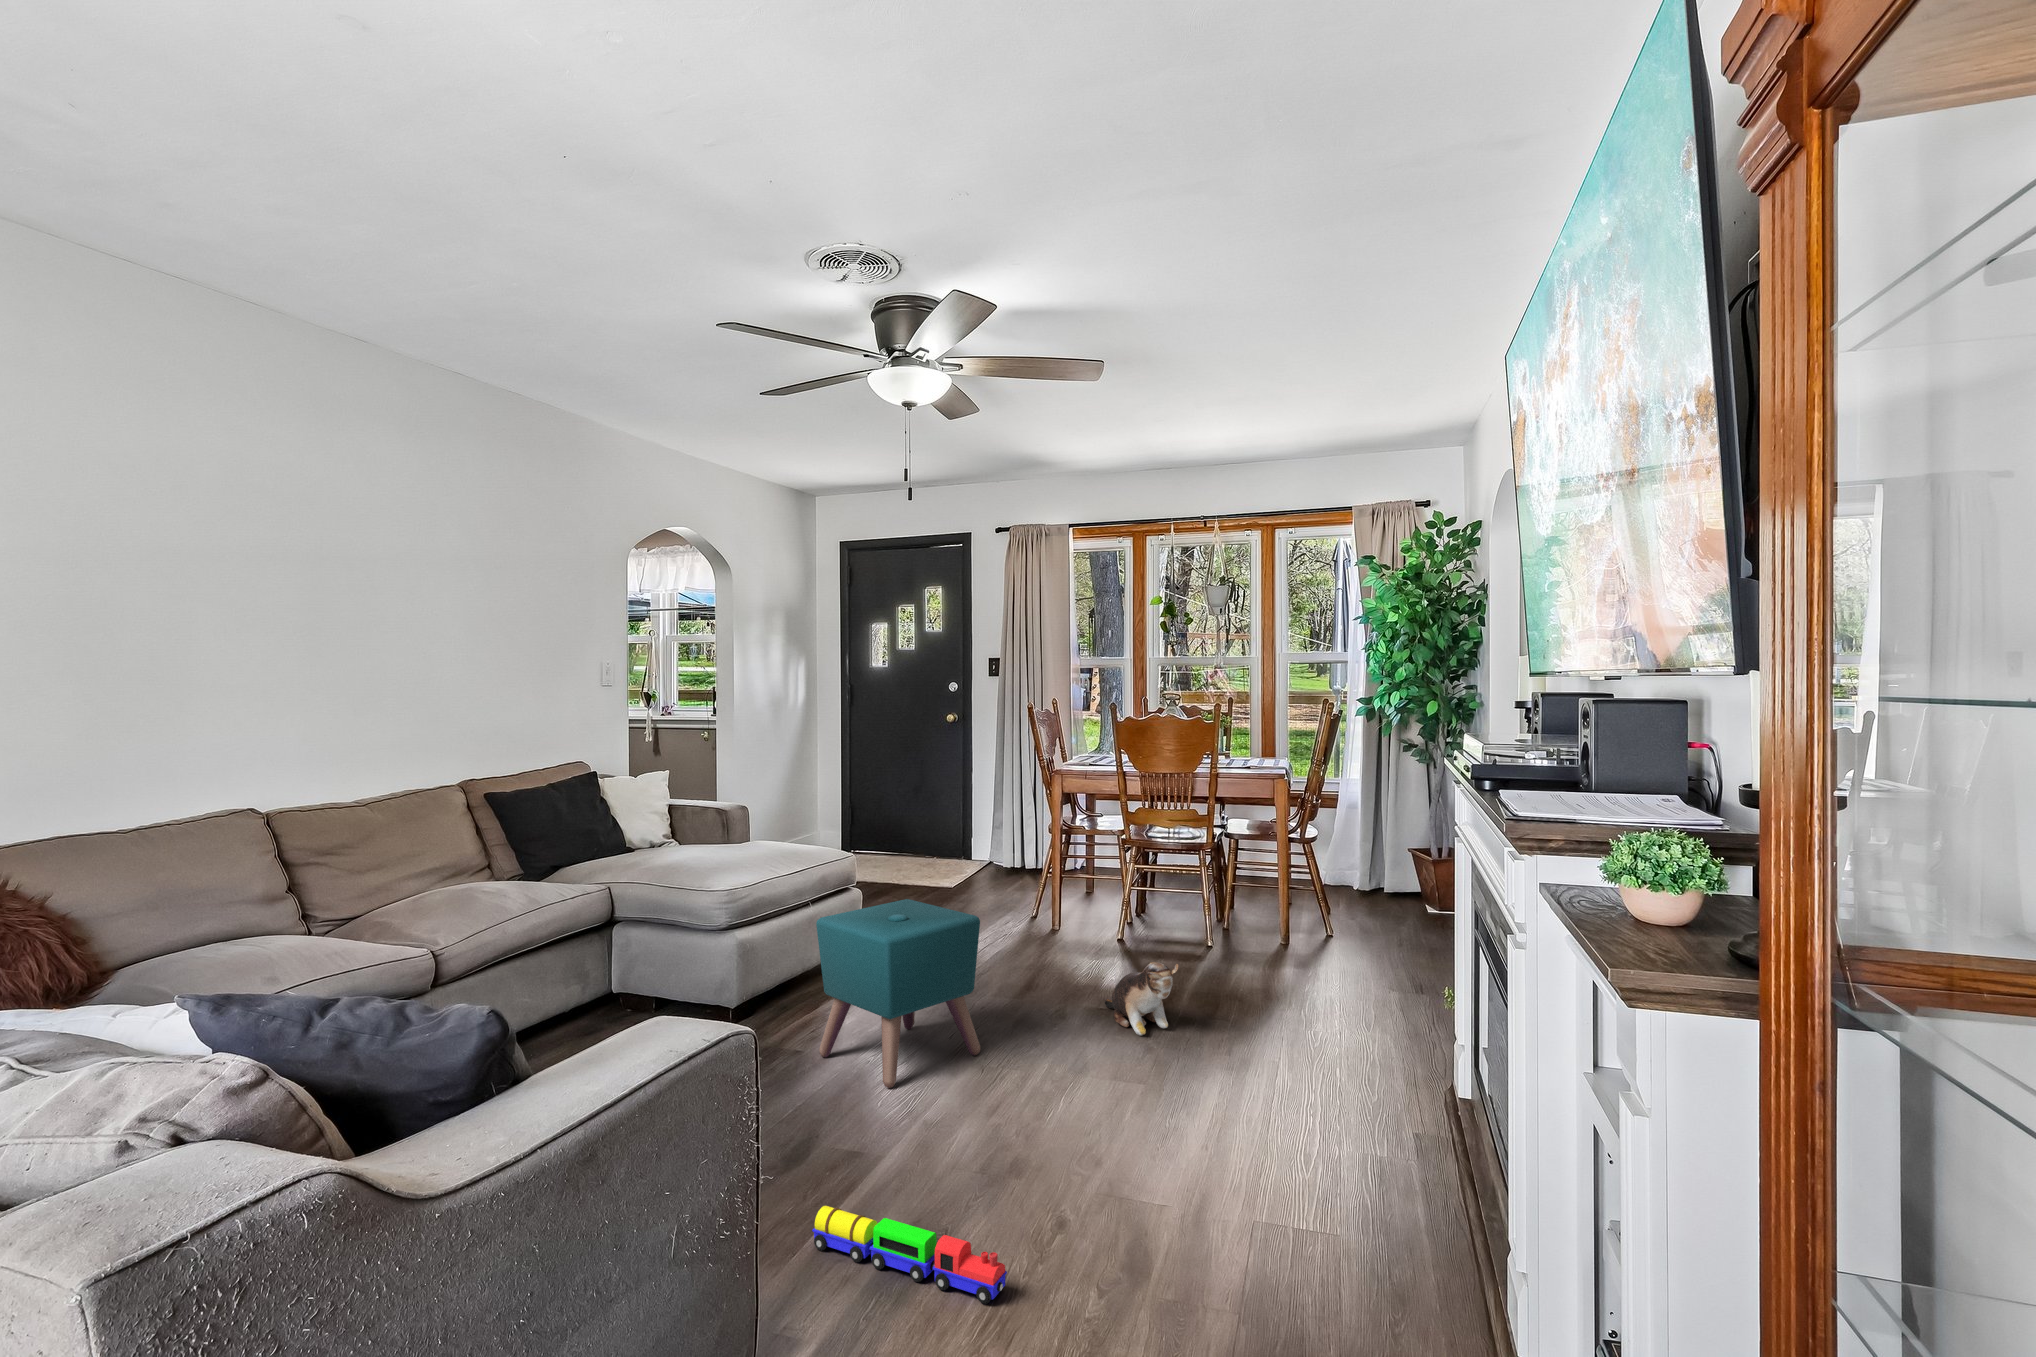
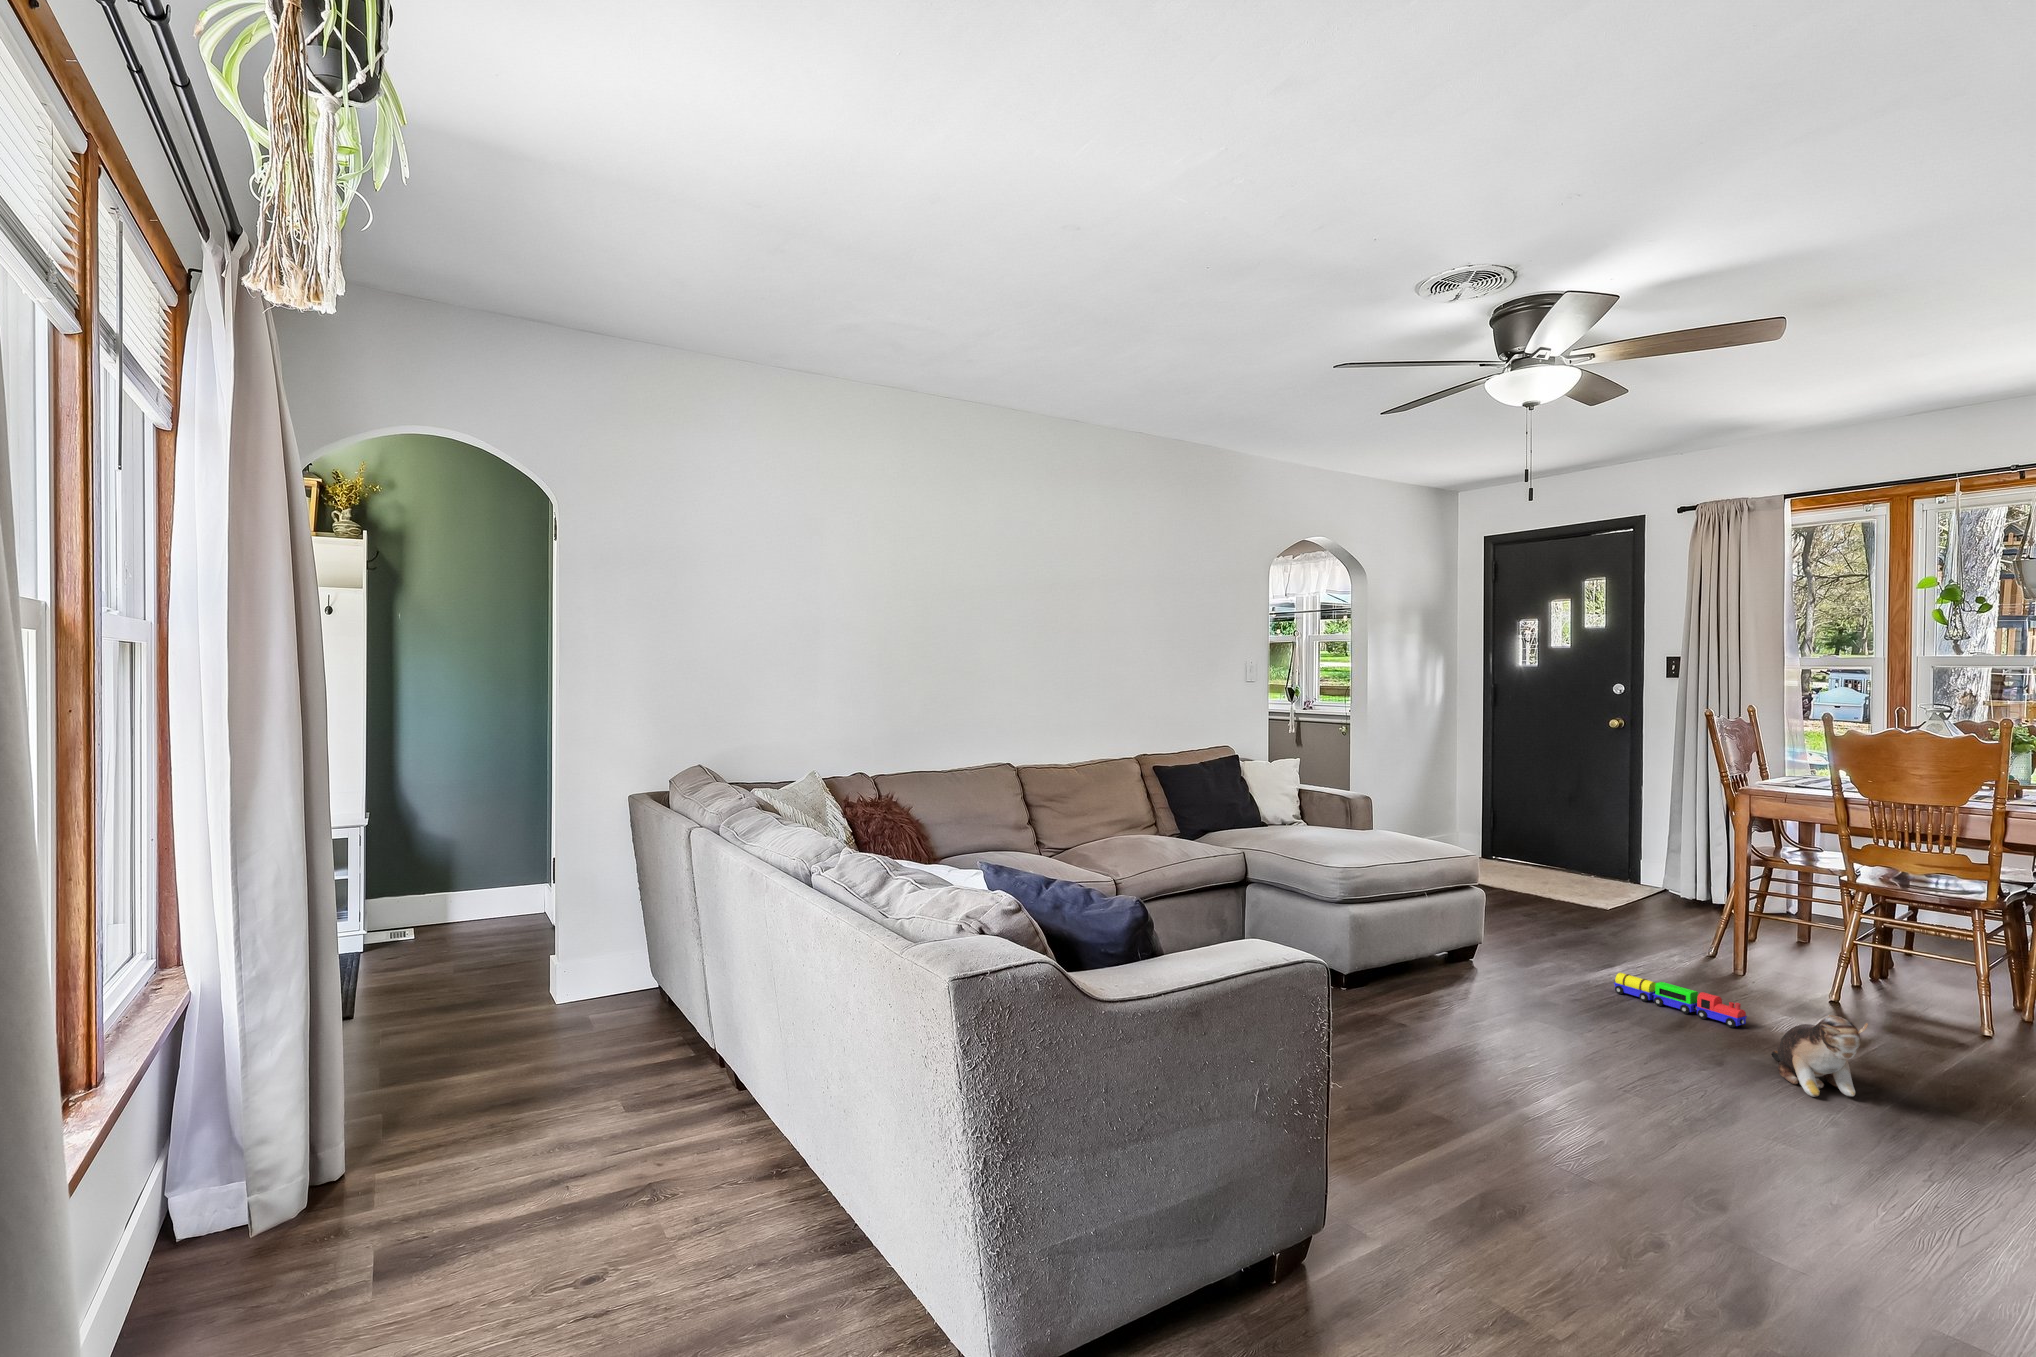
ottoman: present [816,899,980,1088] -> none [1422,900,1598,1073]
toy train: present [812,1206,1007,1304] -> present [1614,973,1747,1028]

